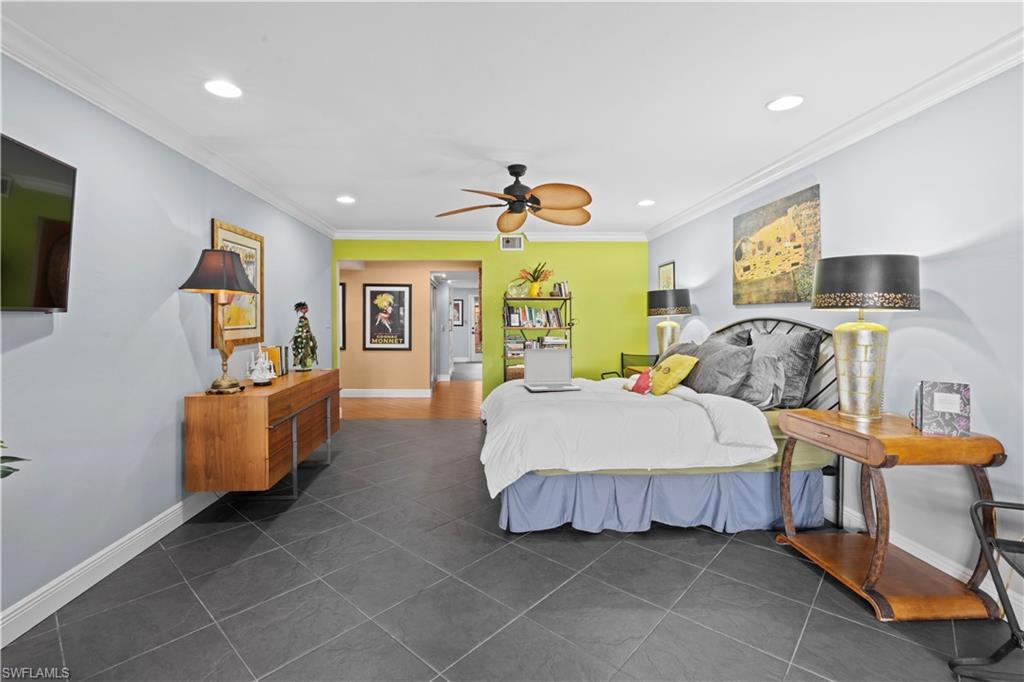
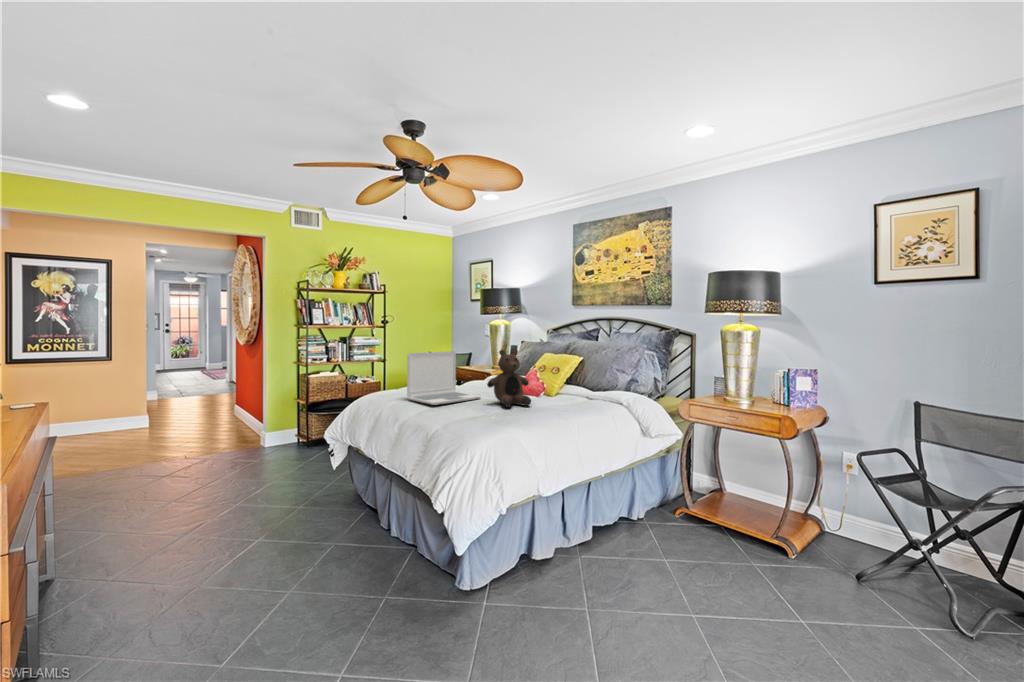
teddy bear: none [576,347,617,398] -> present [487,349,531,407]

